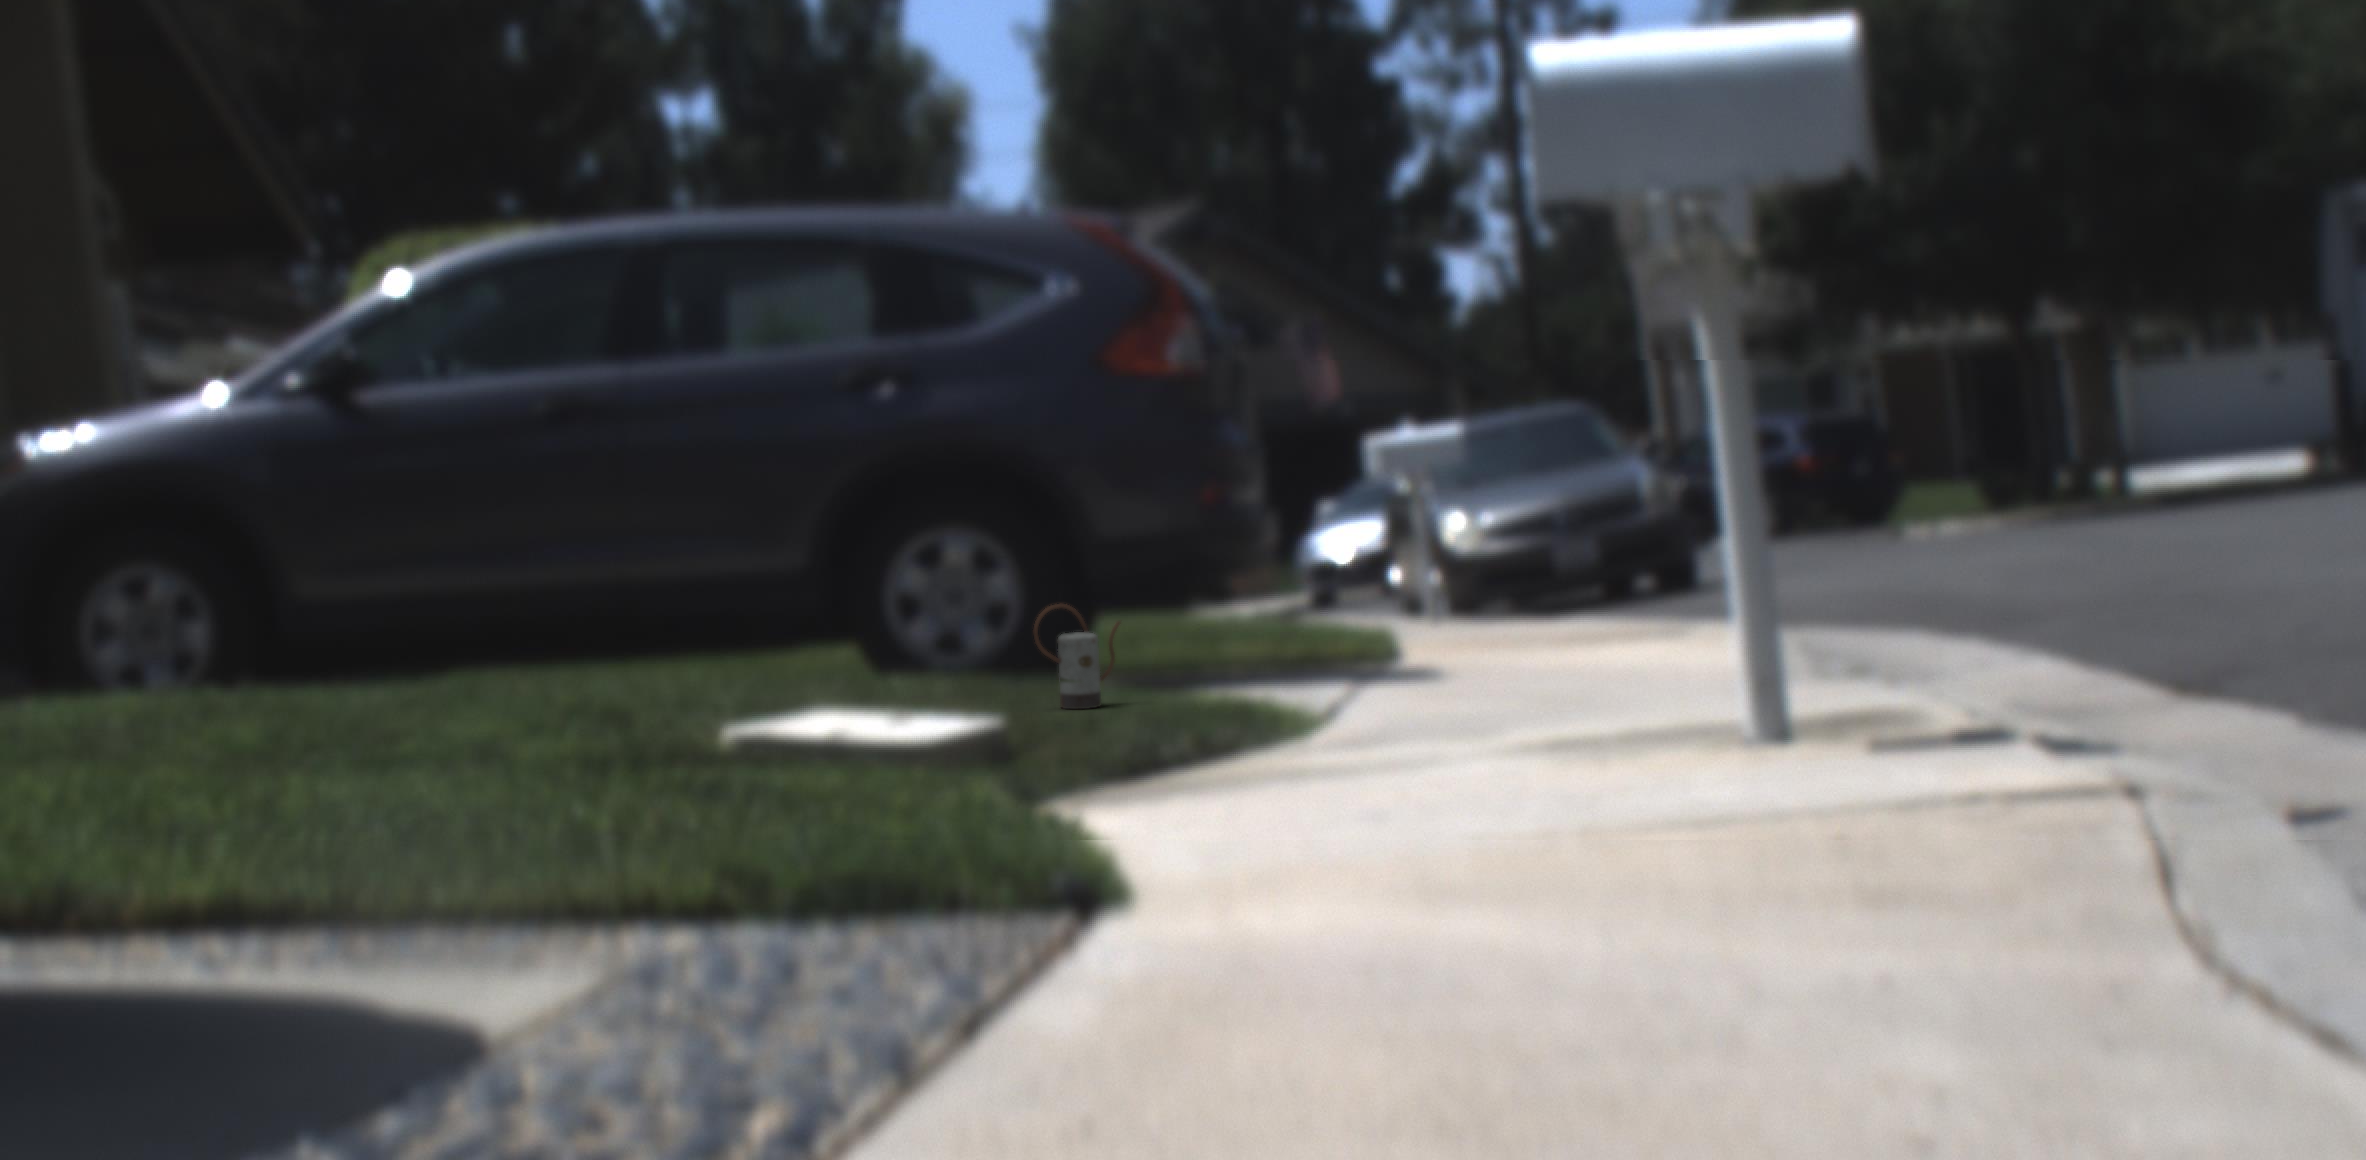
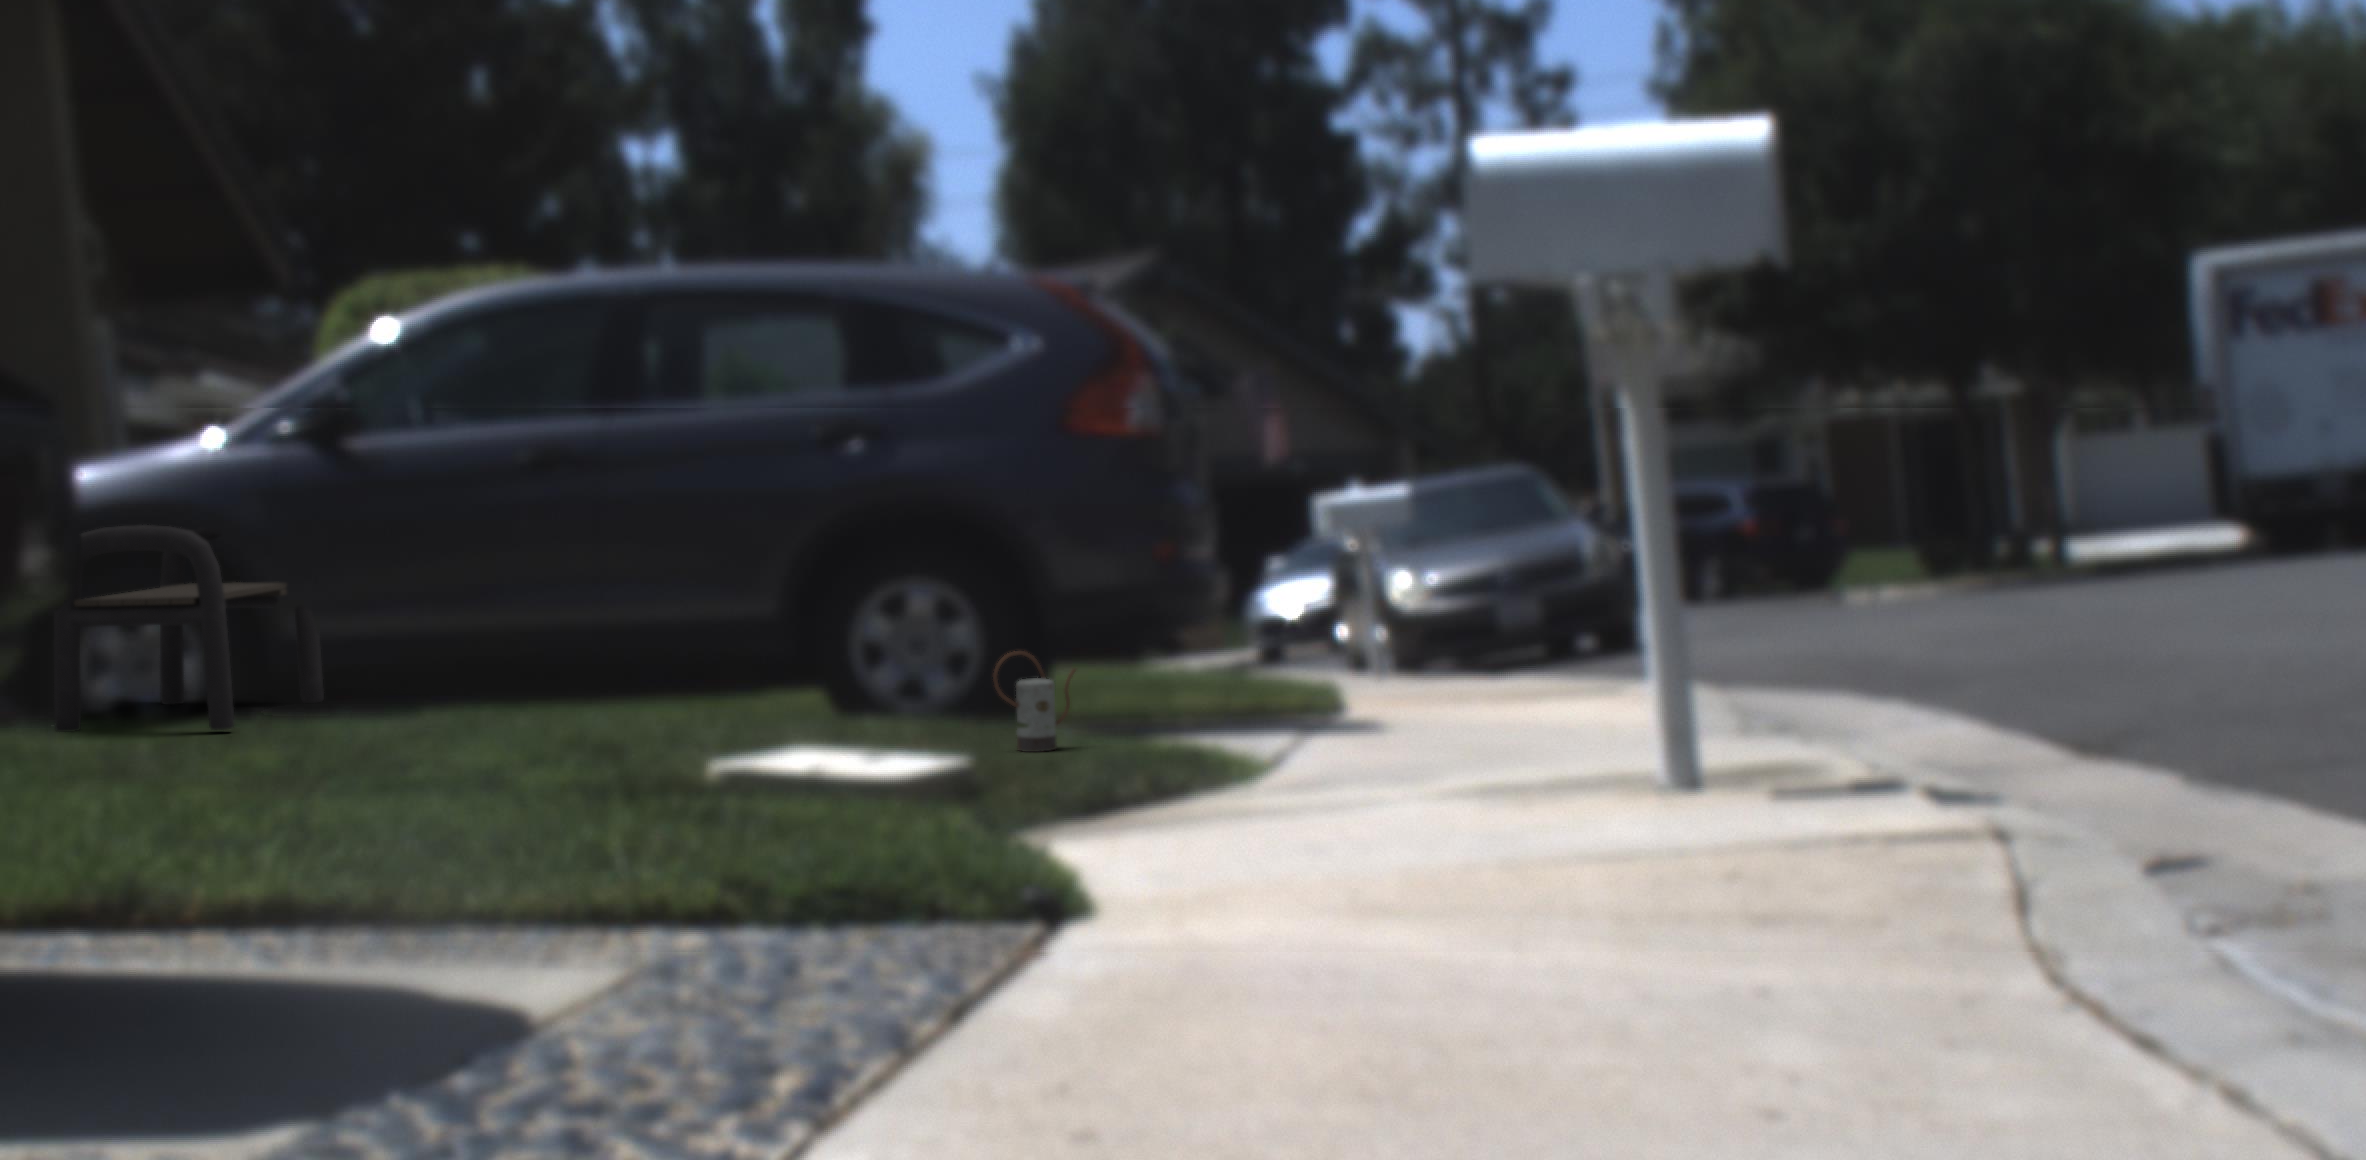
bench: none [46,477,339,707] -> present [54,525,324,732]

